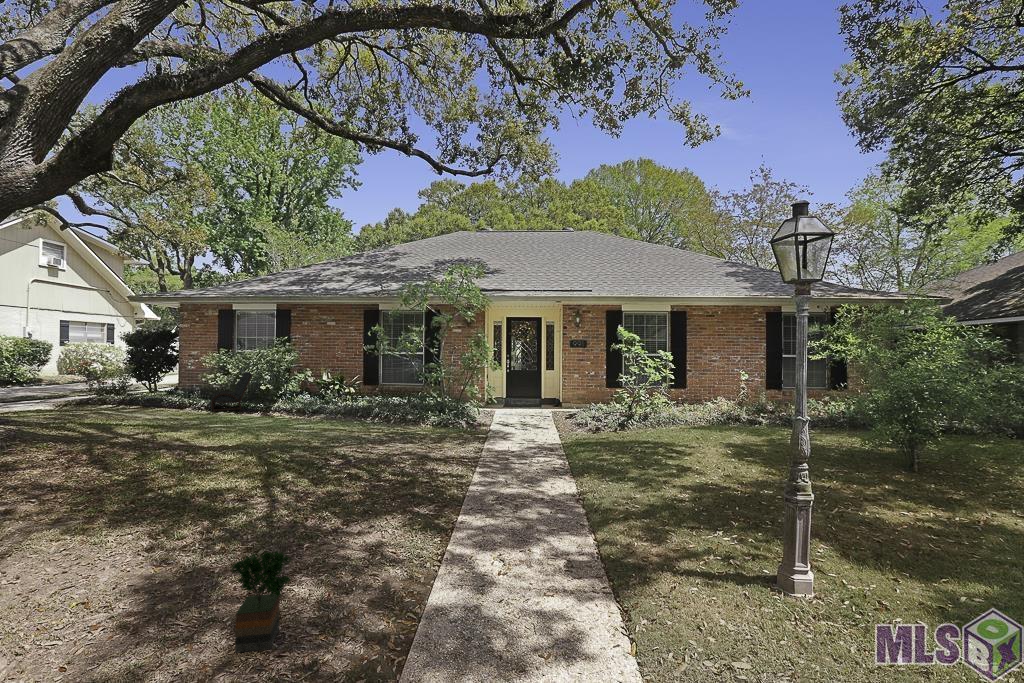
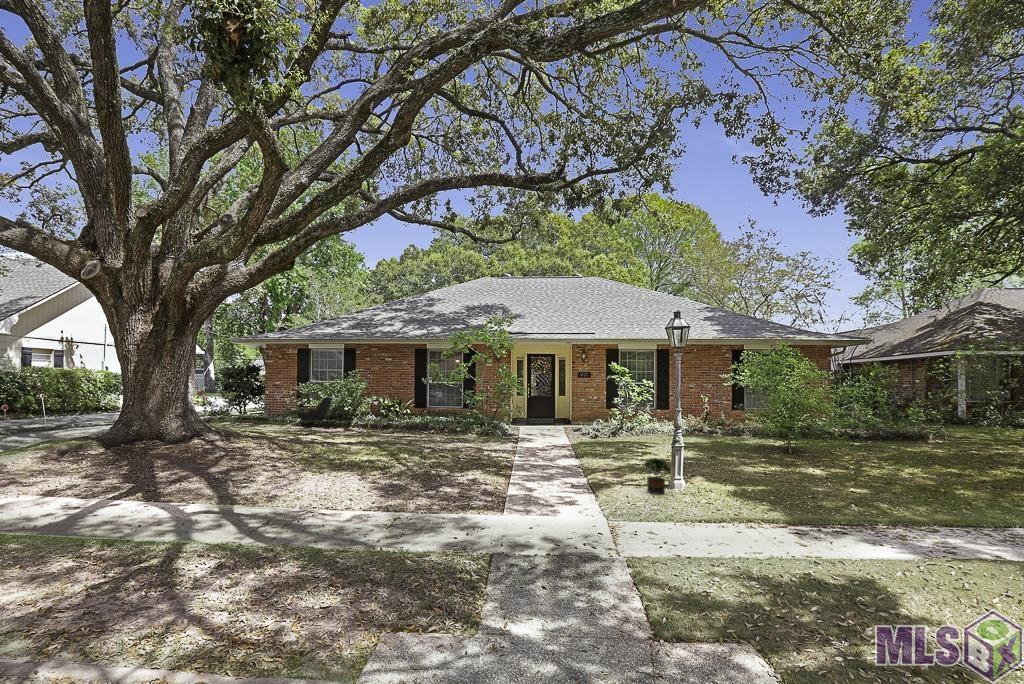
potted tree: present [231,551,291,653] -> present [646,459,670,494]

